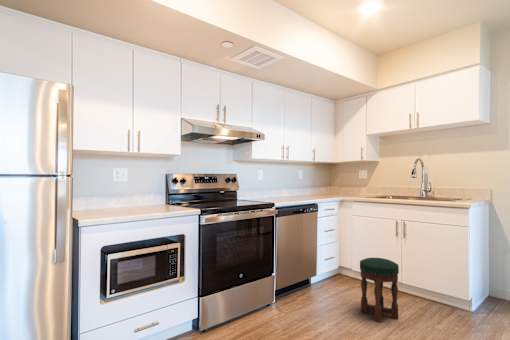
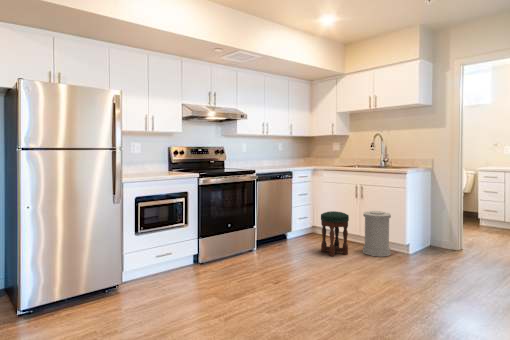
trash can: none [416,258,458,324] -> present [363,211,391,256]

